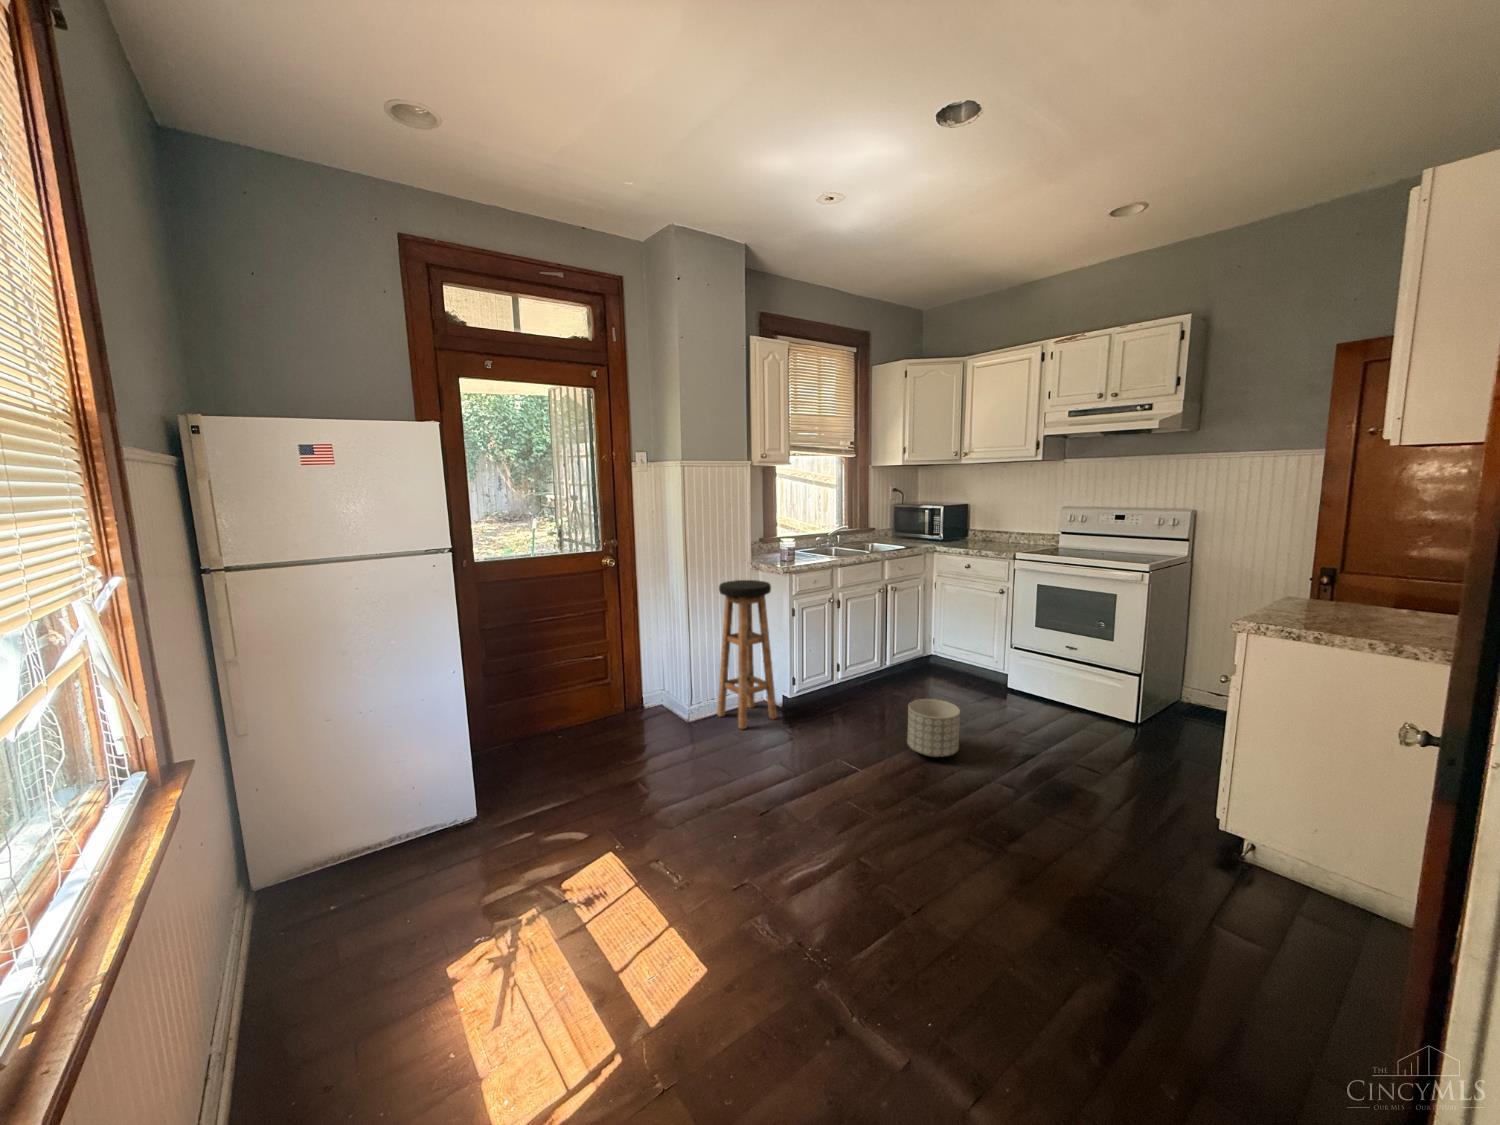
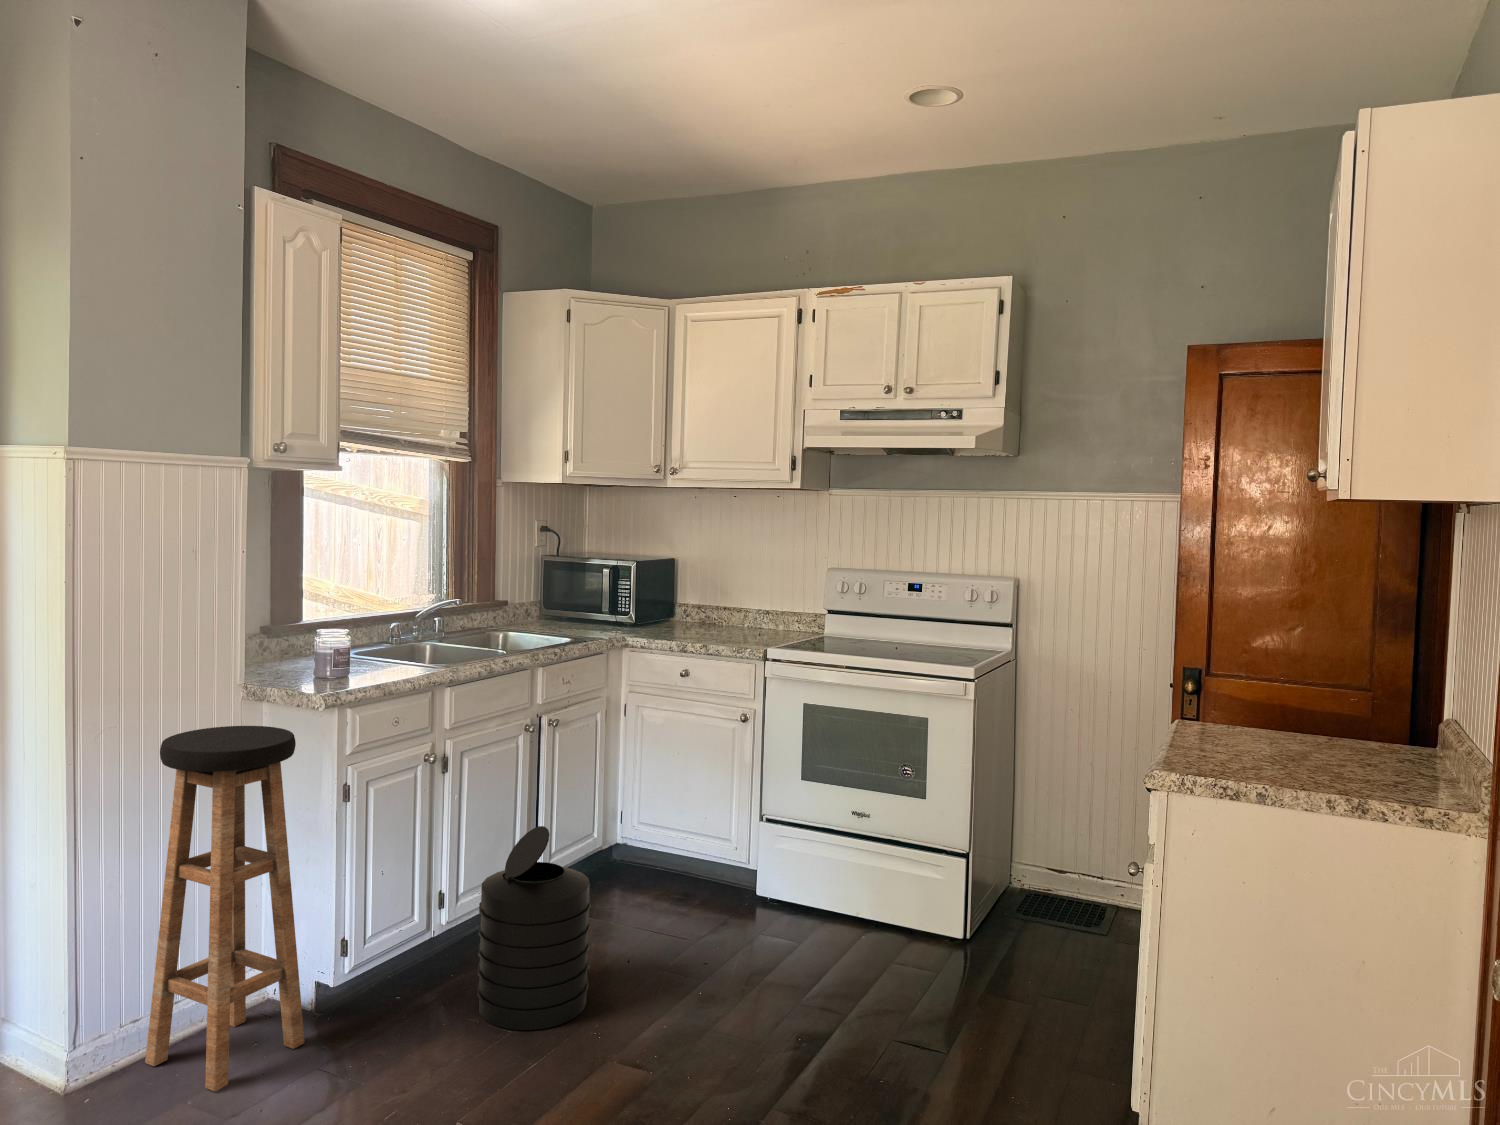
trash can: none [852,635,906,730] -> present [477,826,591,1030]
planter: present [907,699,960,757] -> none [602,951,703,1076]

